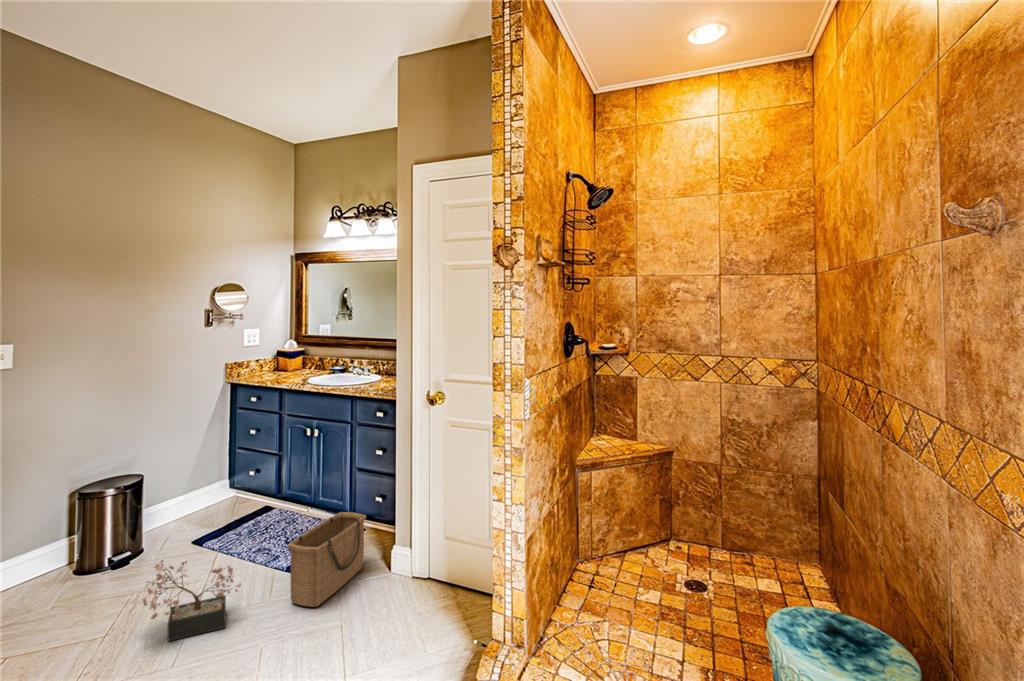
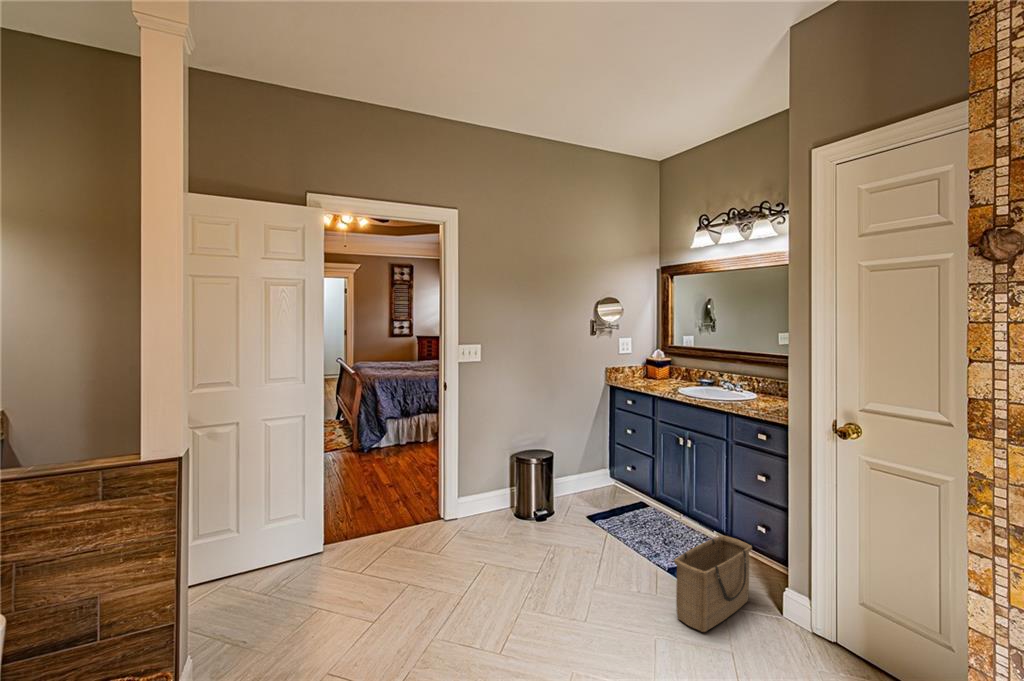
decorative plant: present [143,560,241,641] -> none [556,544,633,623]

